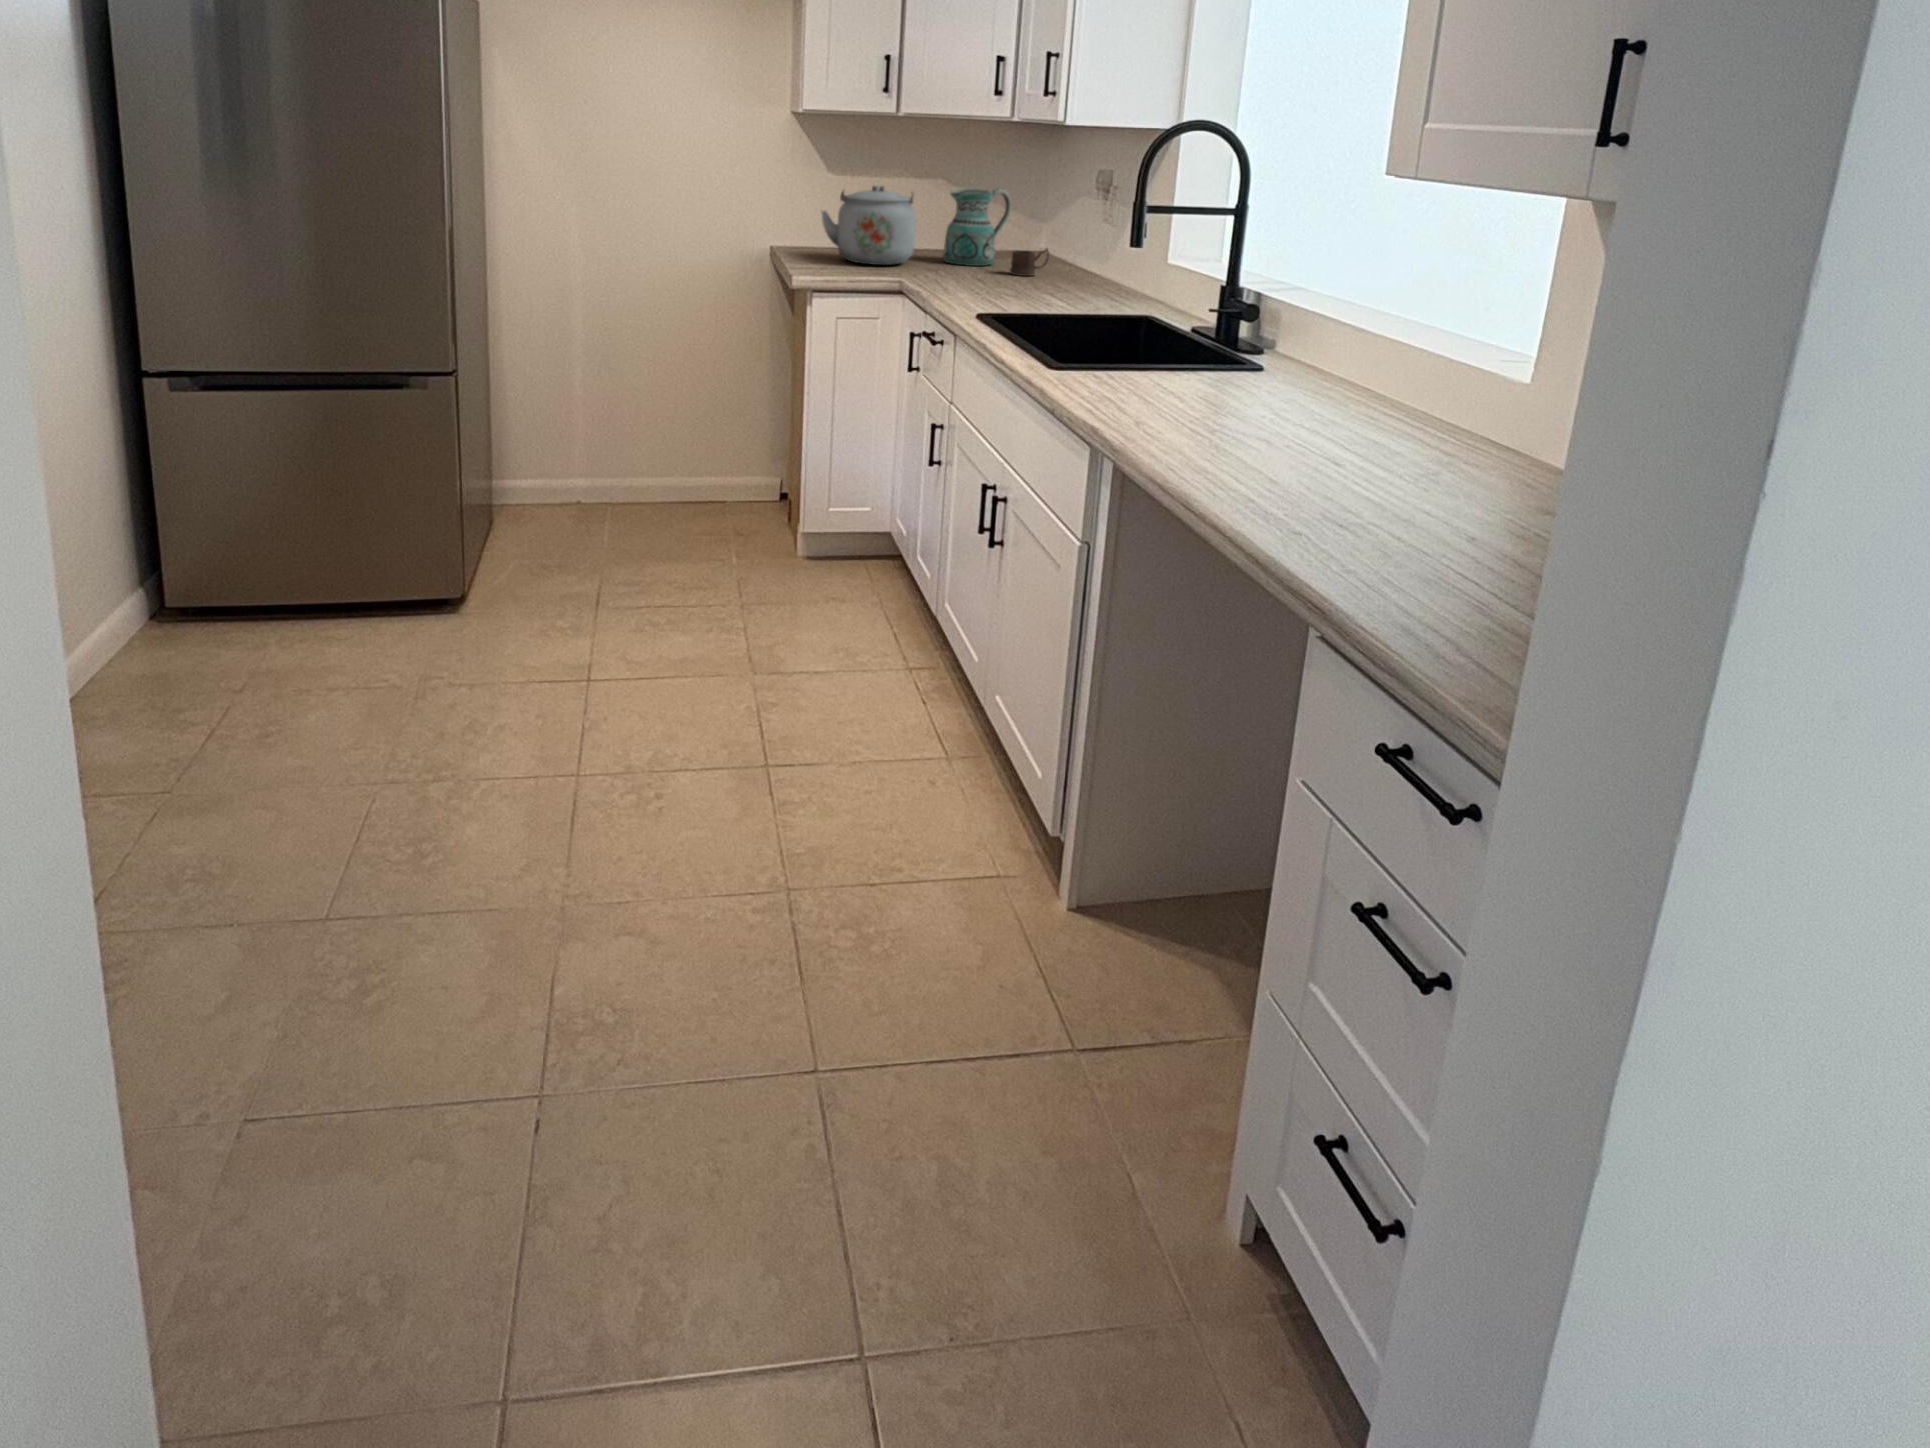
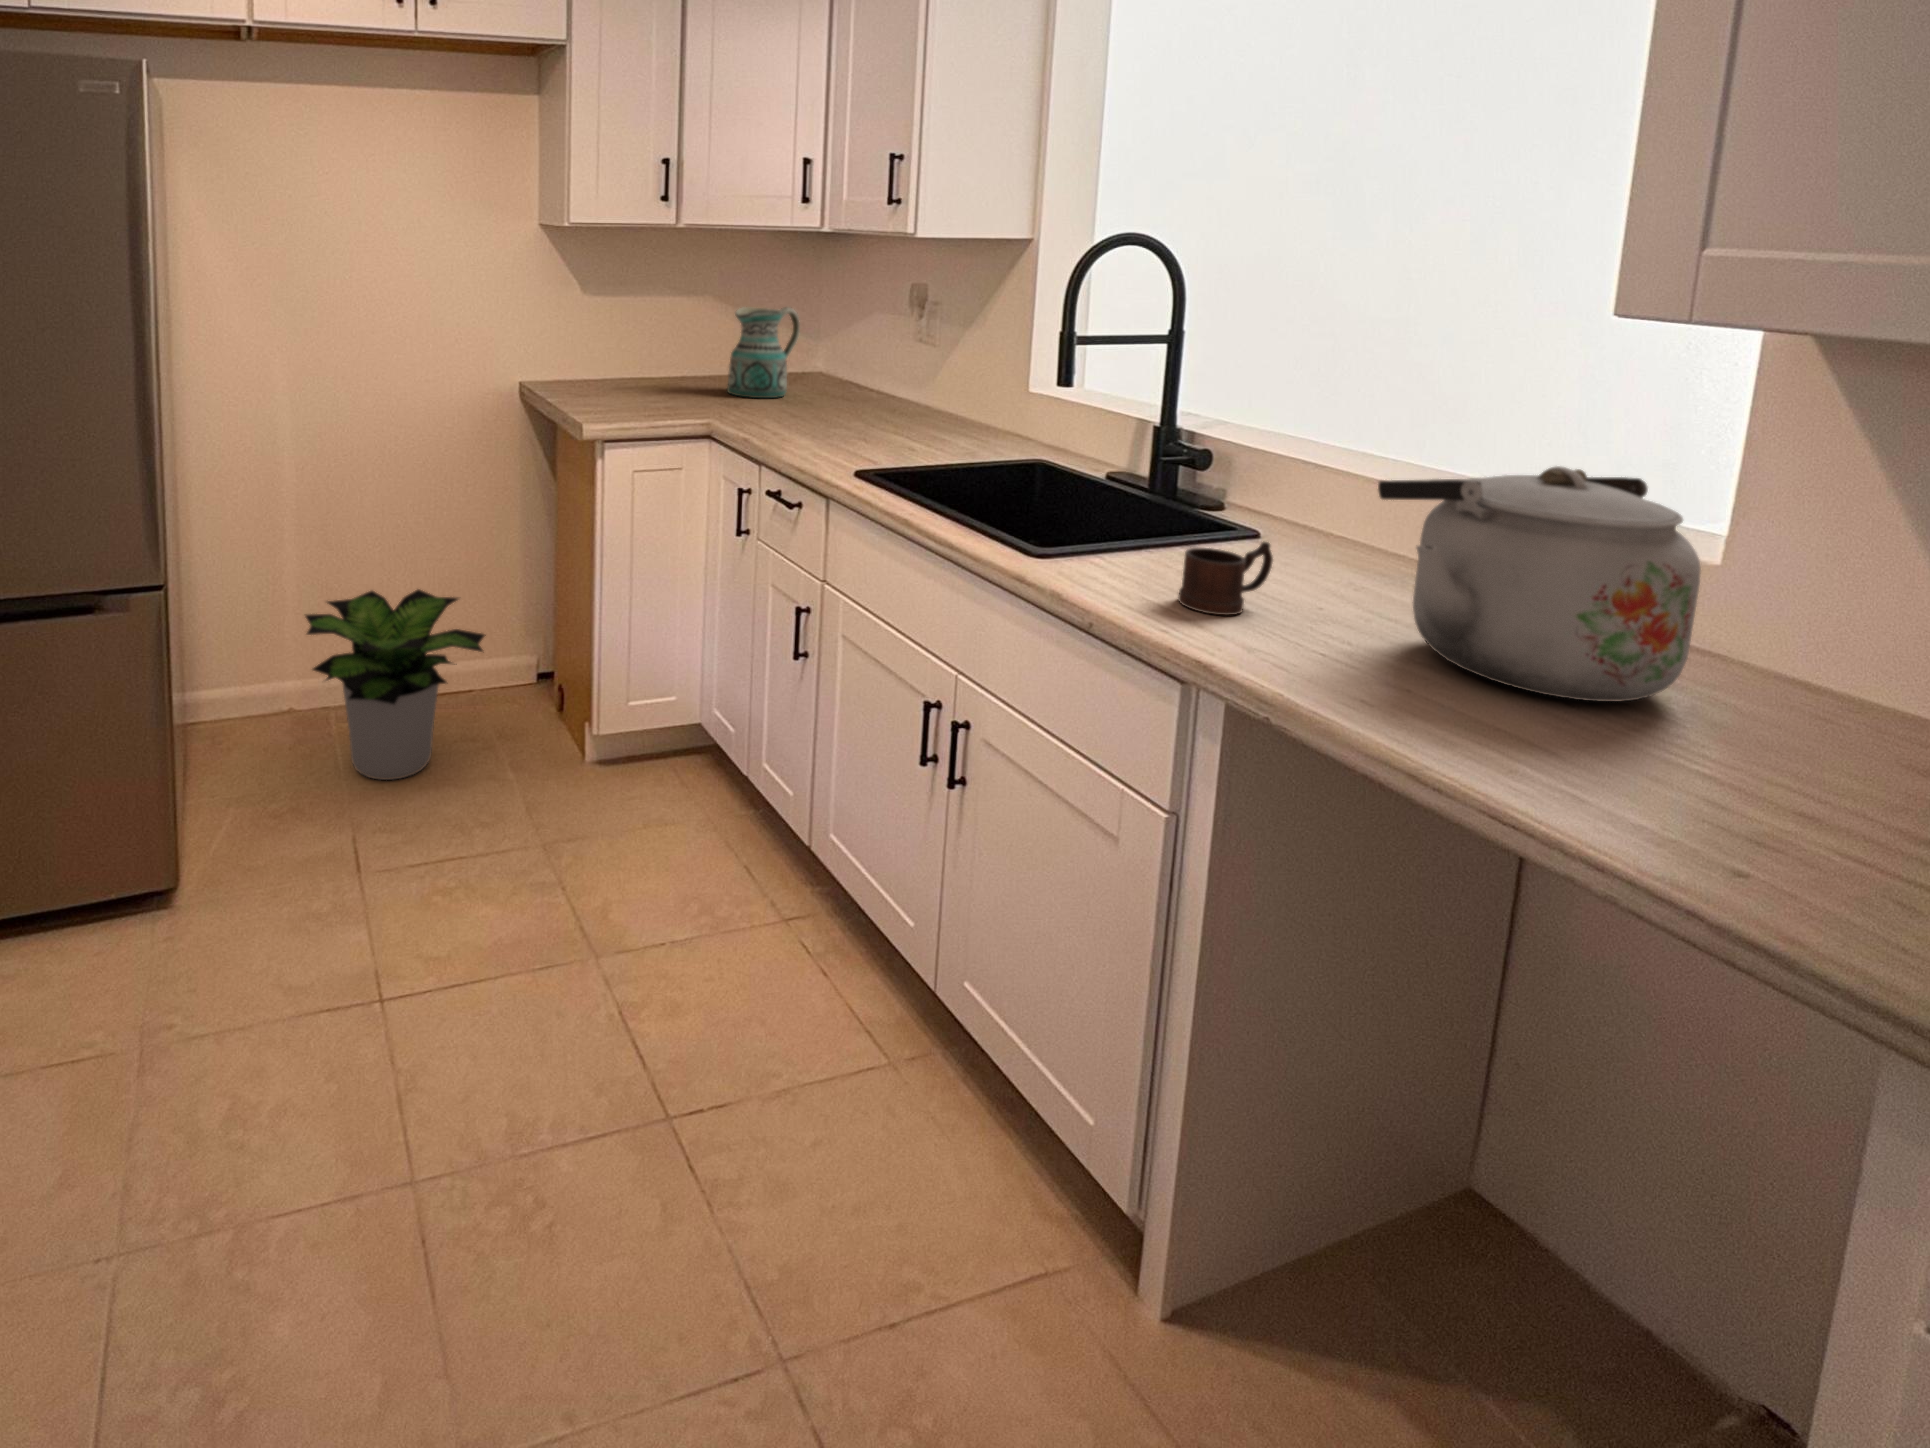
kettle: present [821,185,916,265] -> present [1378,466,1701,702]
mug: present [1010,248,1049,276] -> present [1178,542,1273,615]
potted plant: none [580,405,727,548] -> present [306,589,486,780]

